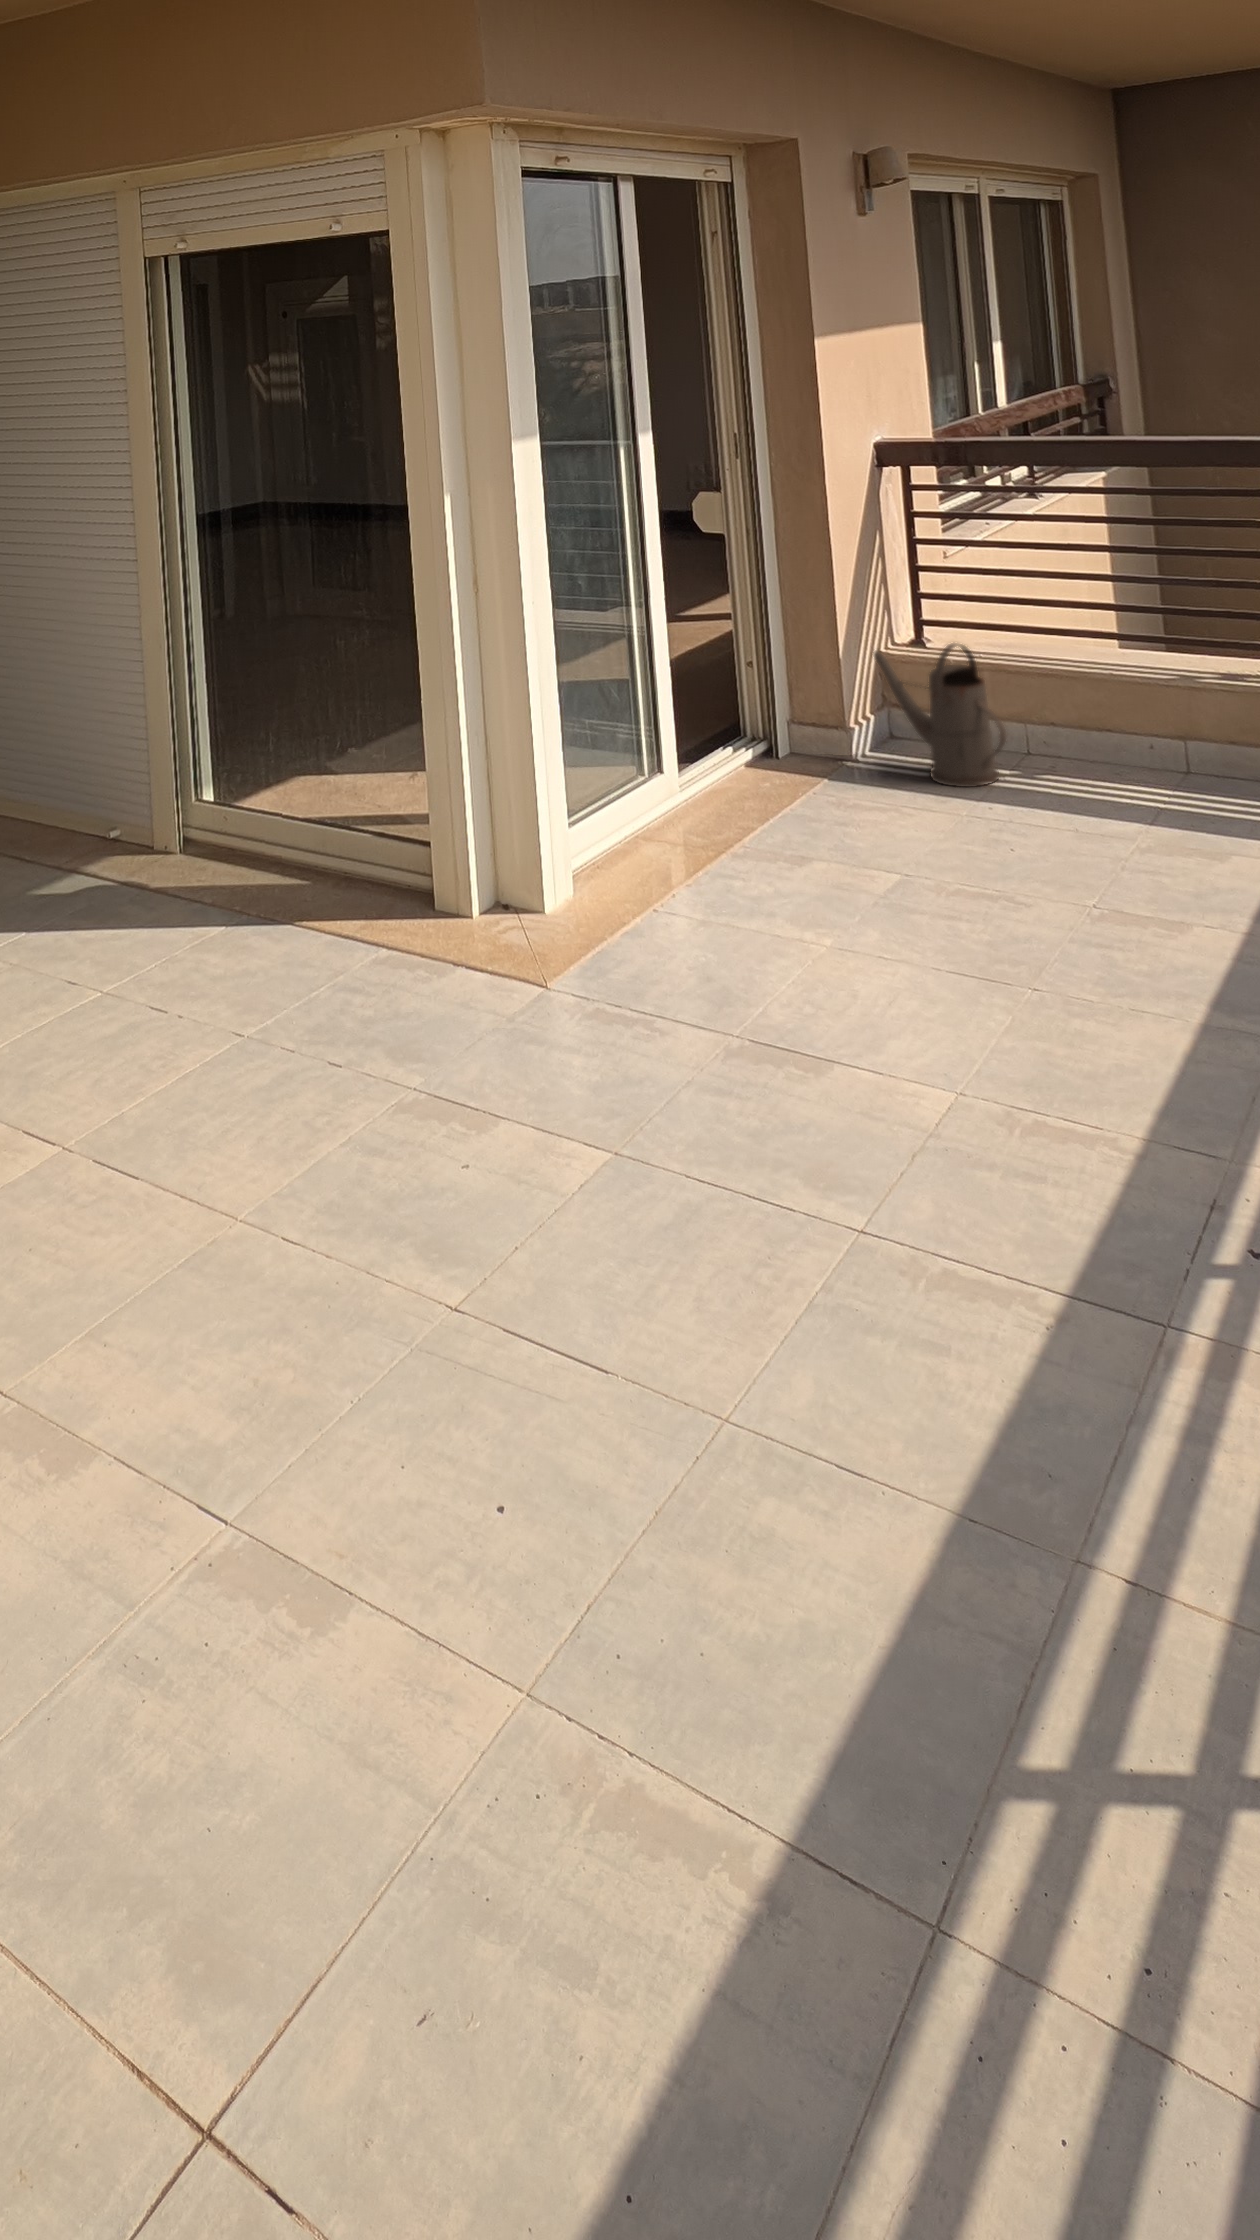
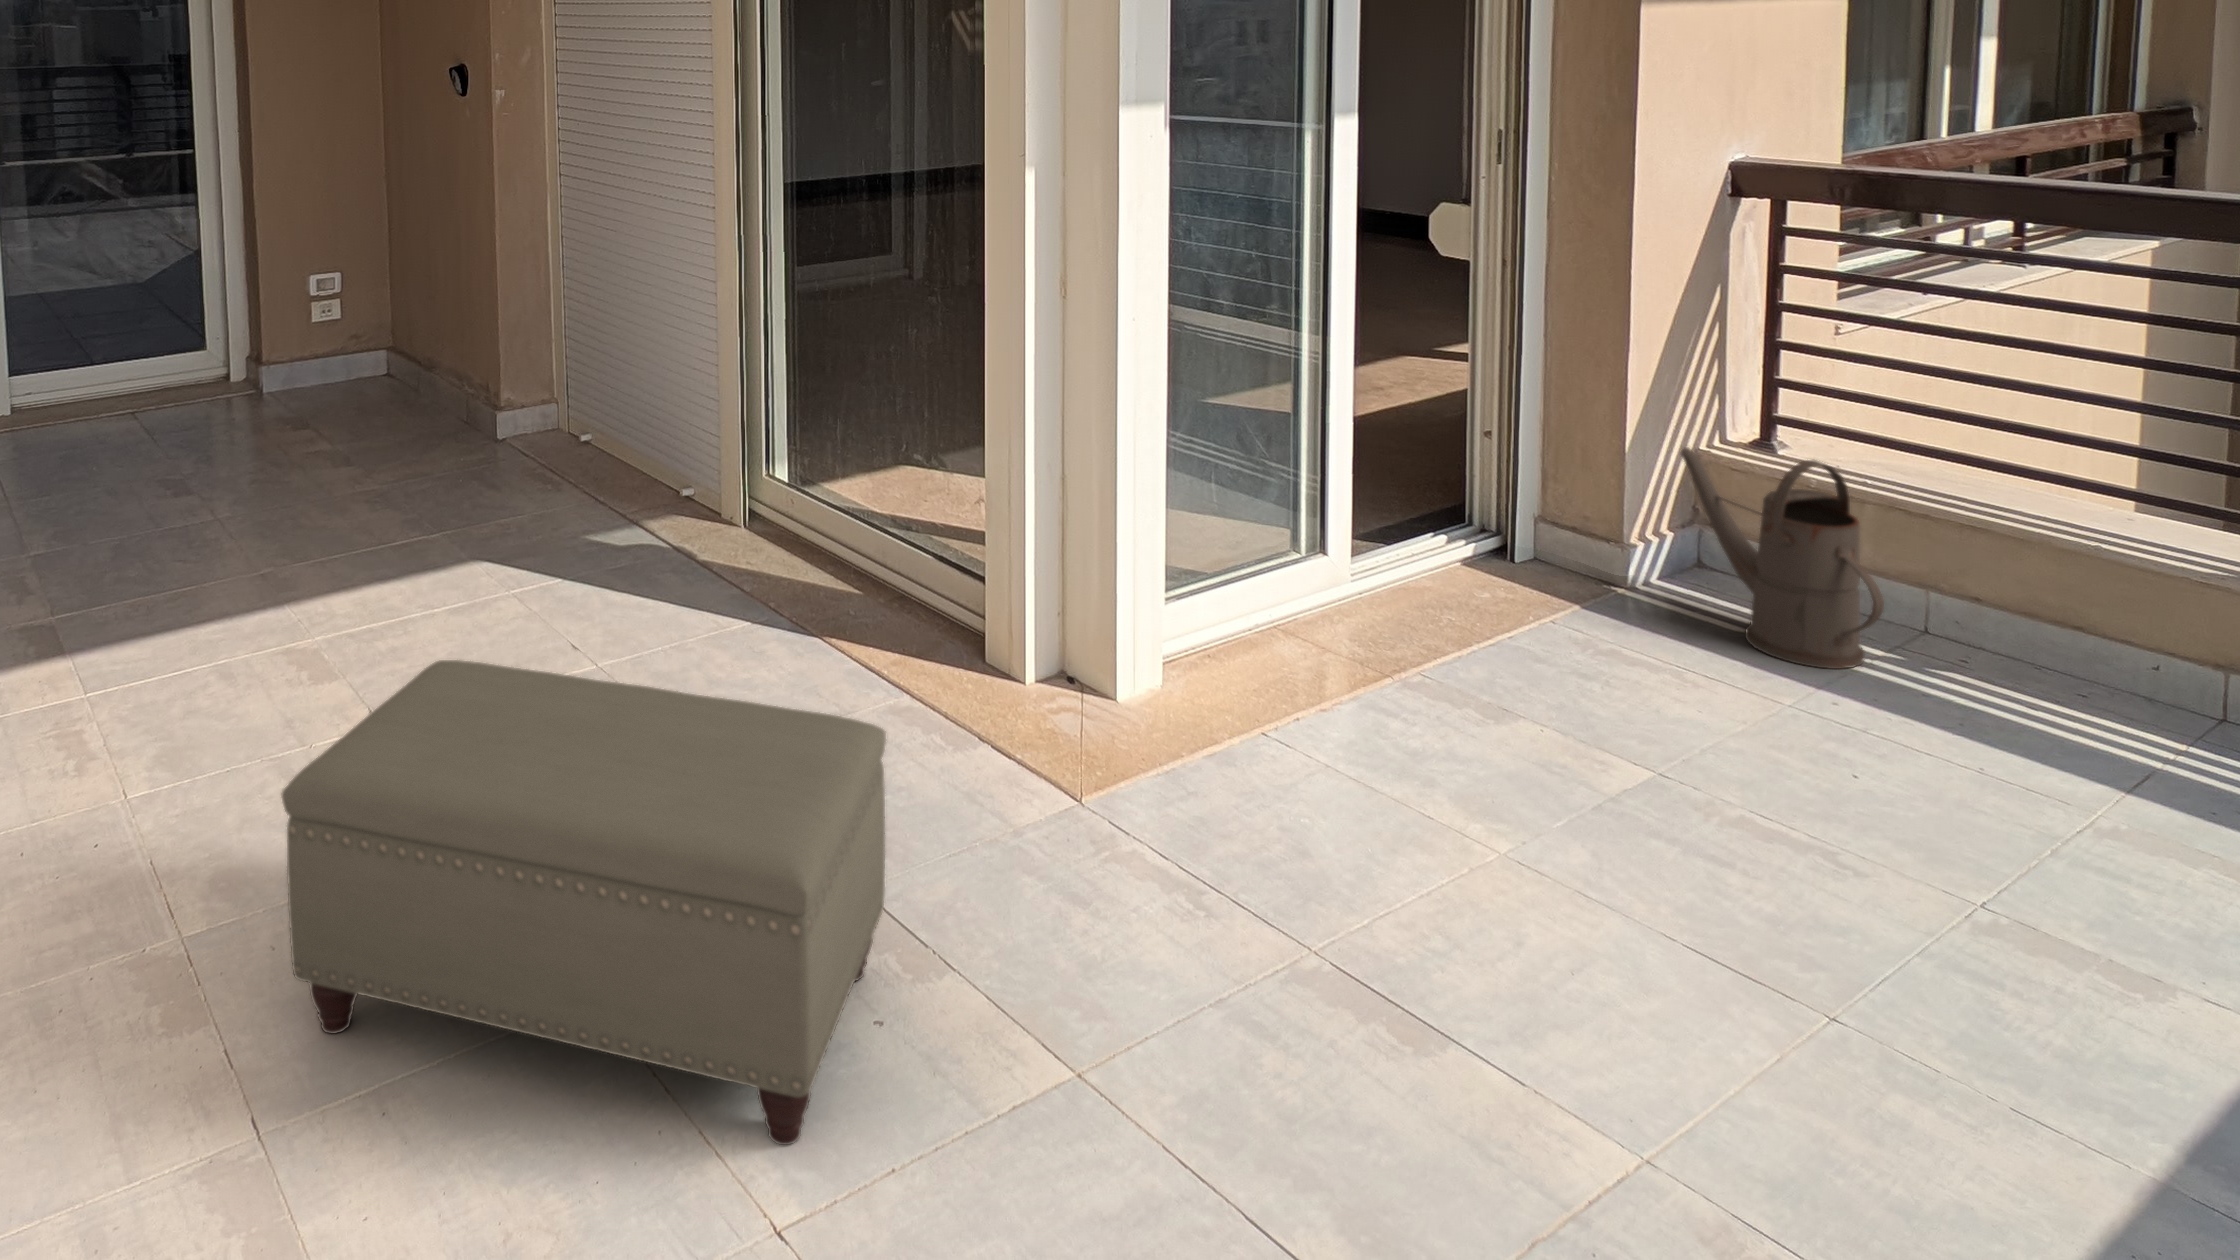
ottoman: none [24,915,476,1267] -> present [281,660,886,1145]

